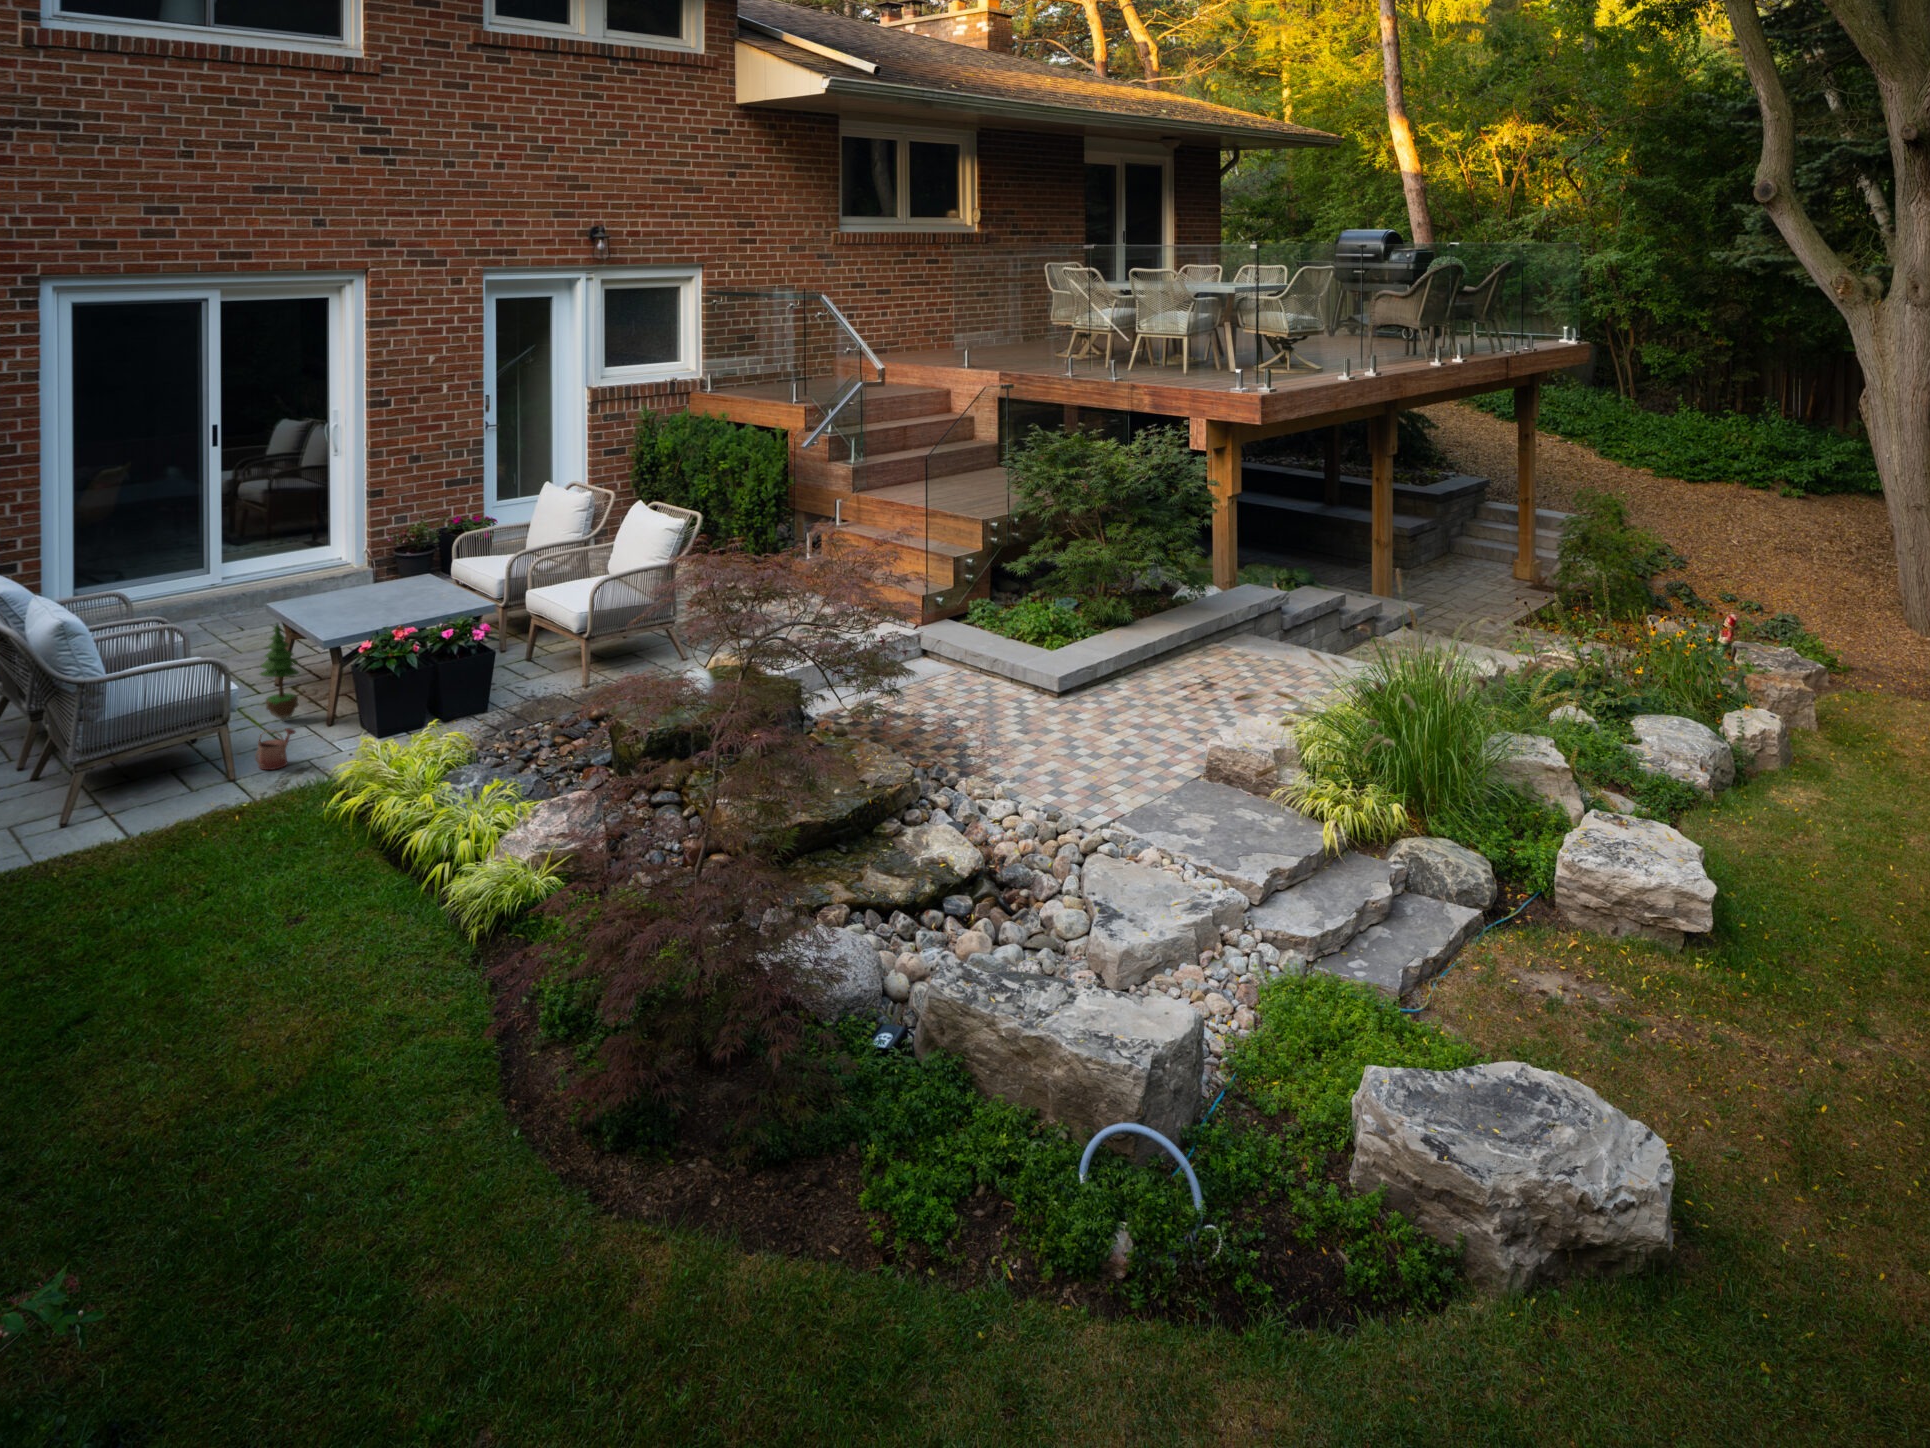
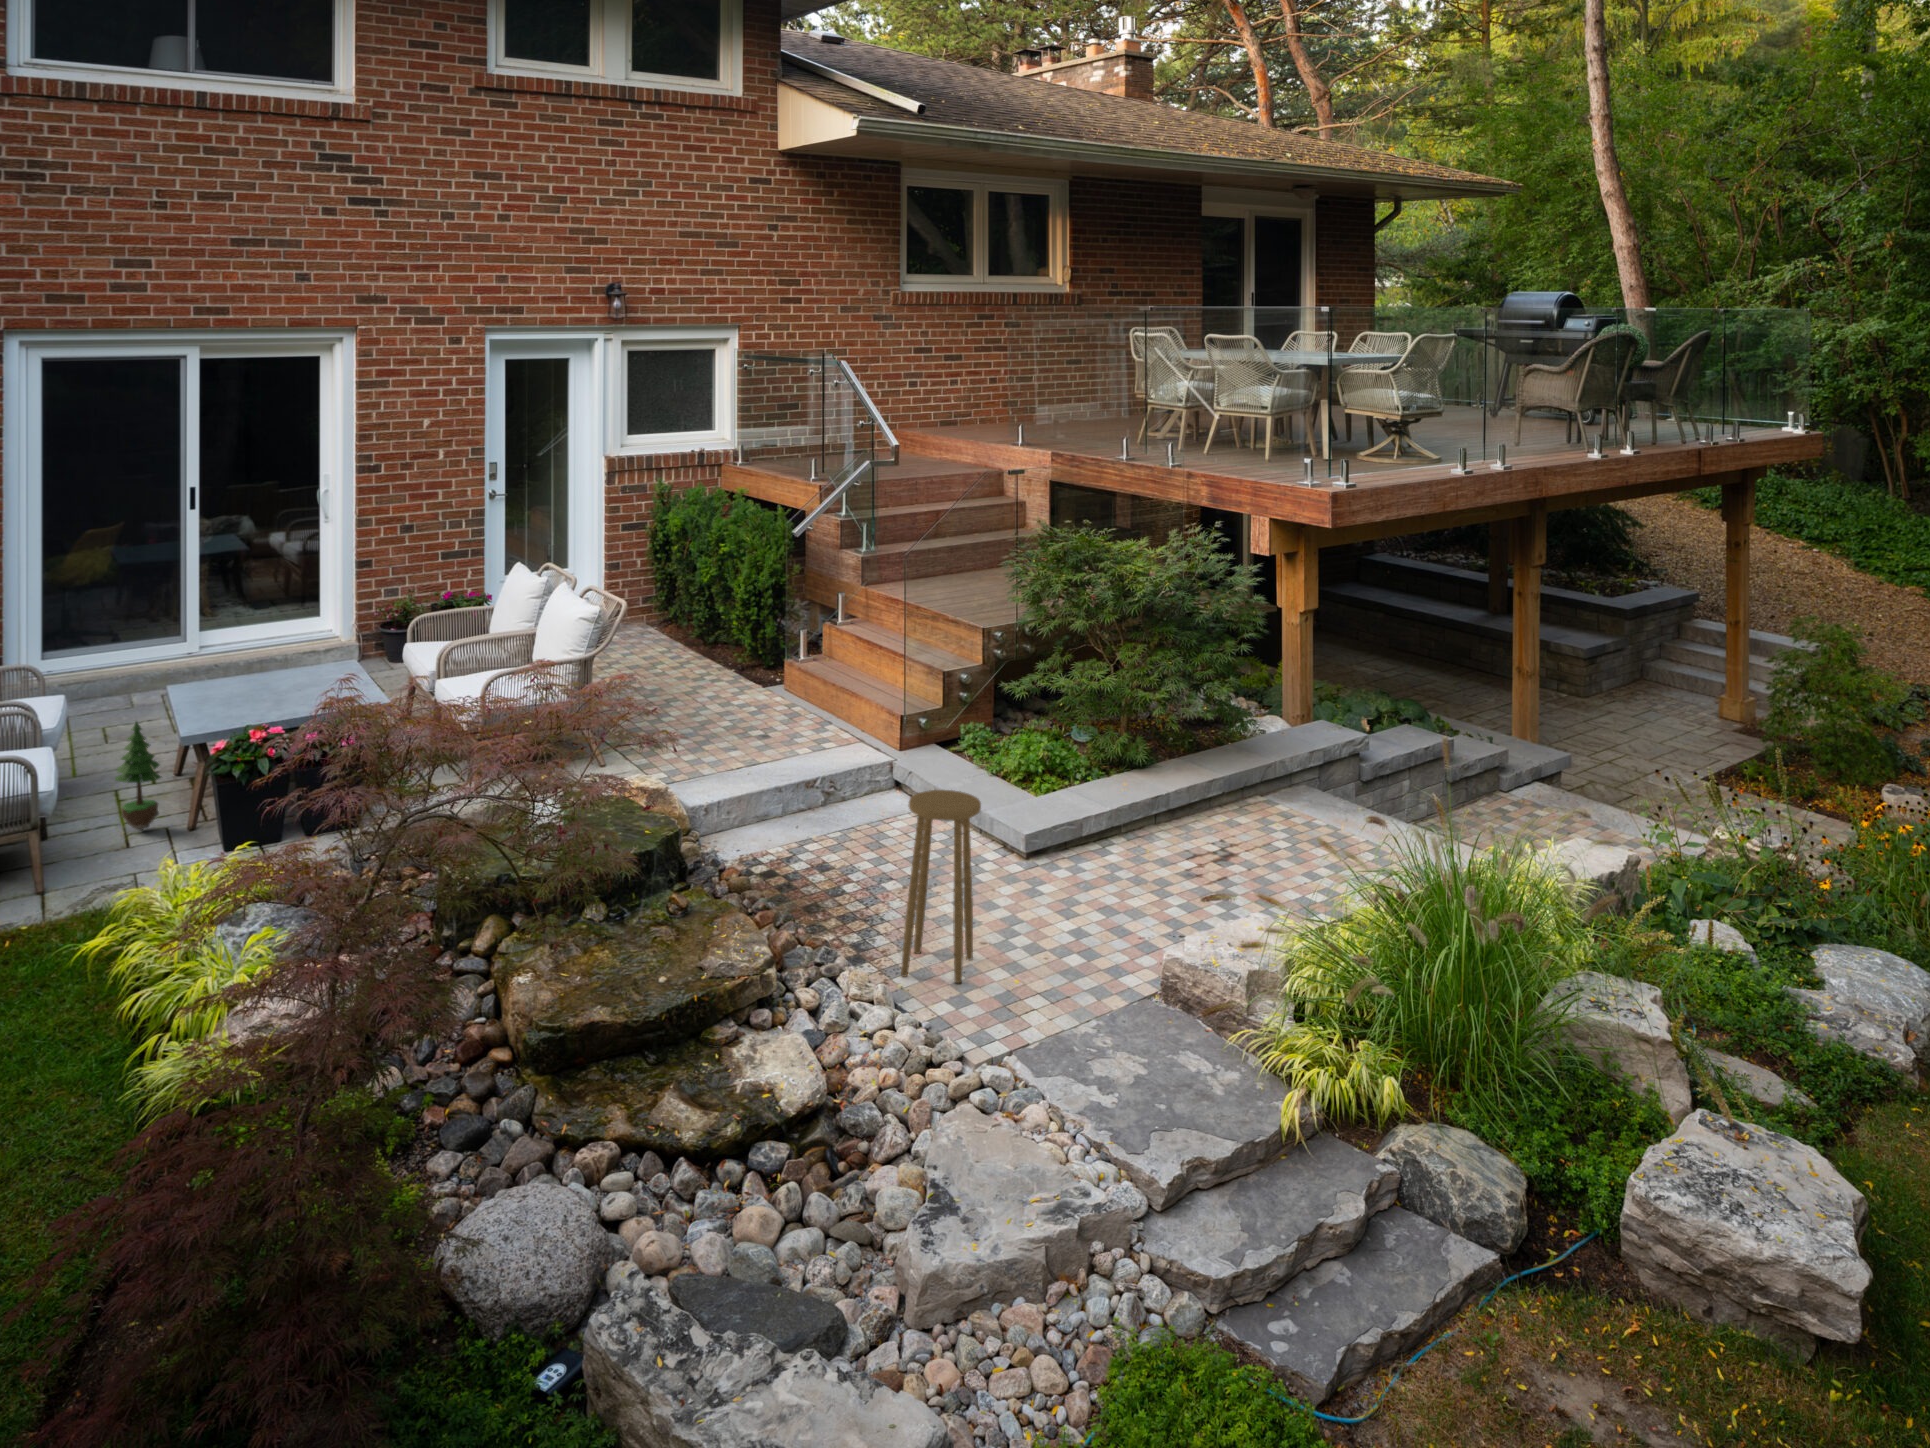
stool: none [998,633,1057,781] -> present [901,790,981,983]
watering can: present [255,728,295,770] -> none [60,847,123,896]

